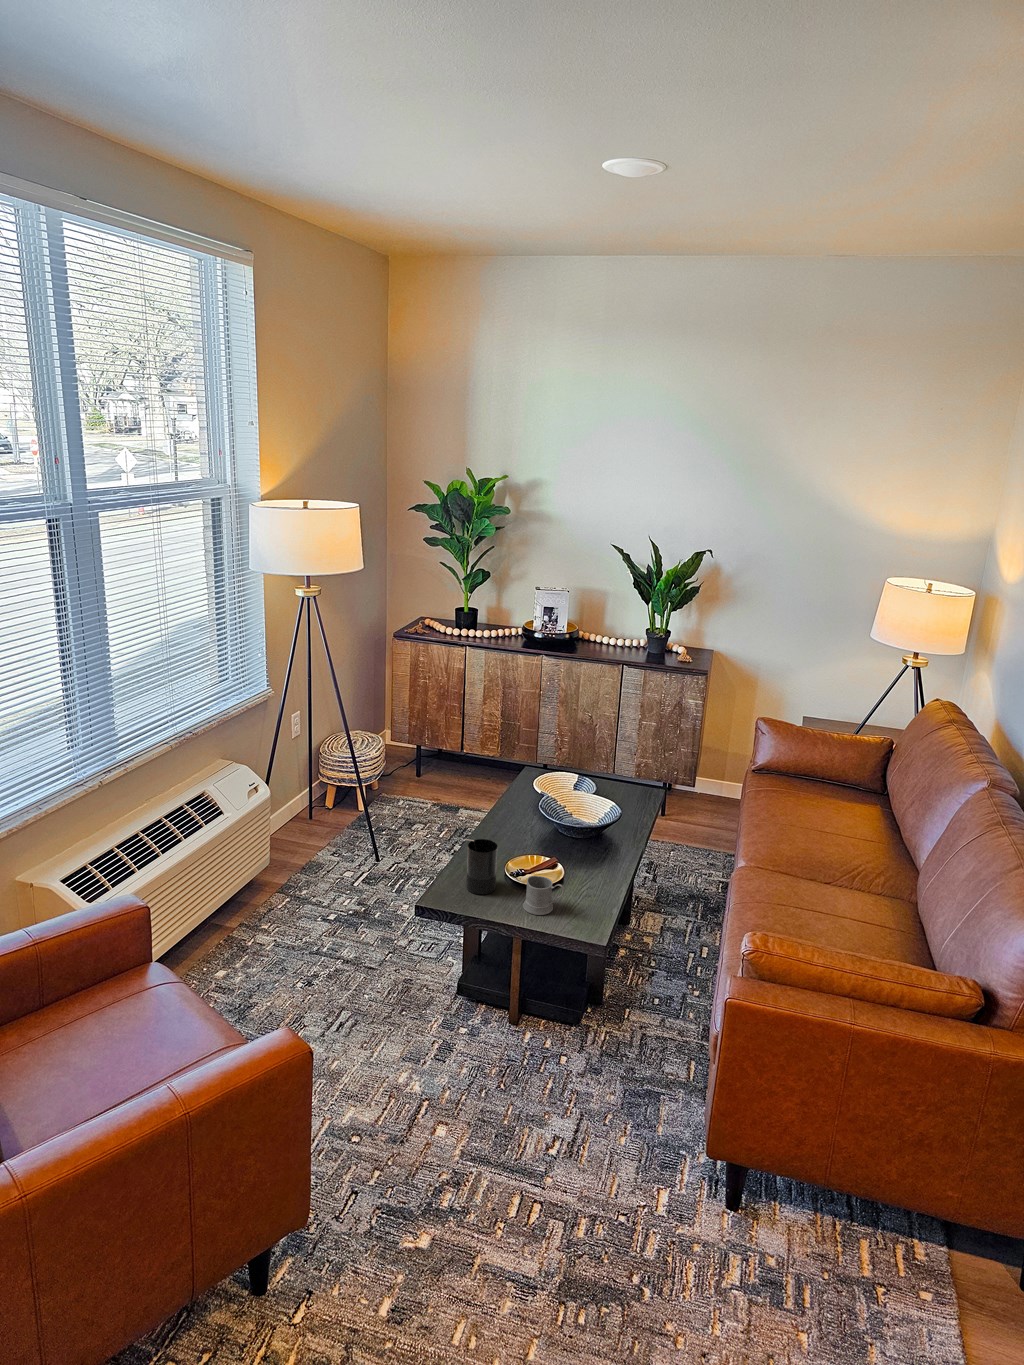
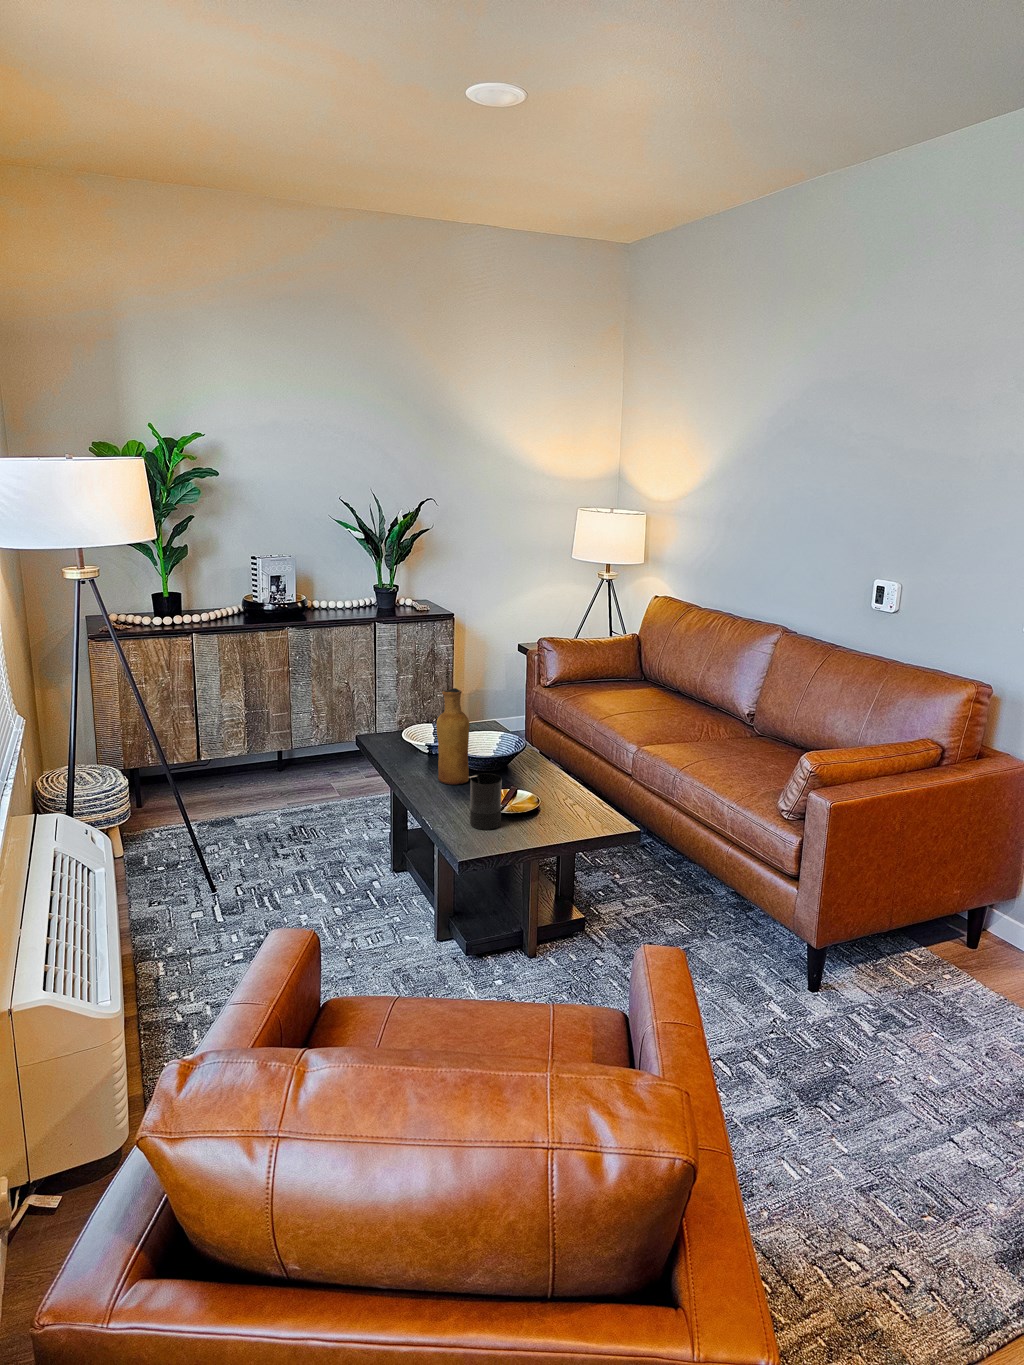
vase: none [507,752,541,844] -> present [436,688,470,785]
mug: present [523,876,564,915] -> none [536,790,578,827]

